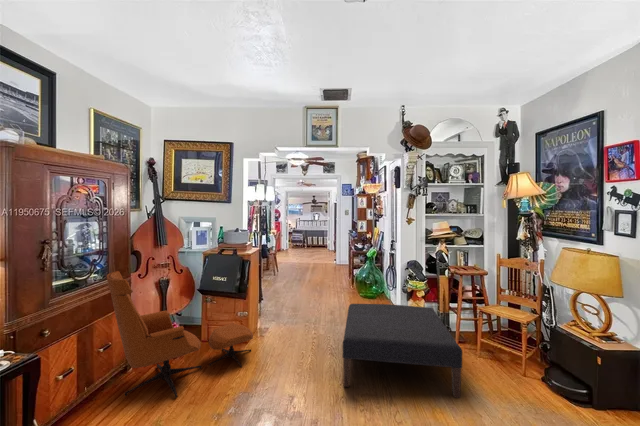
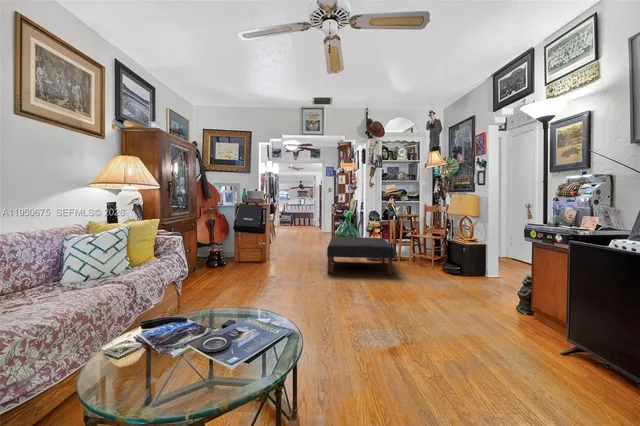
lounge chair: present [107,271,253,398] -> none [191,207,271,277]

